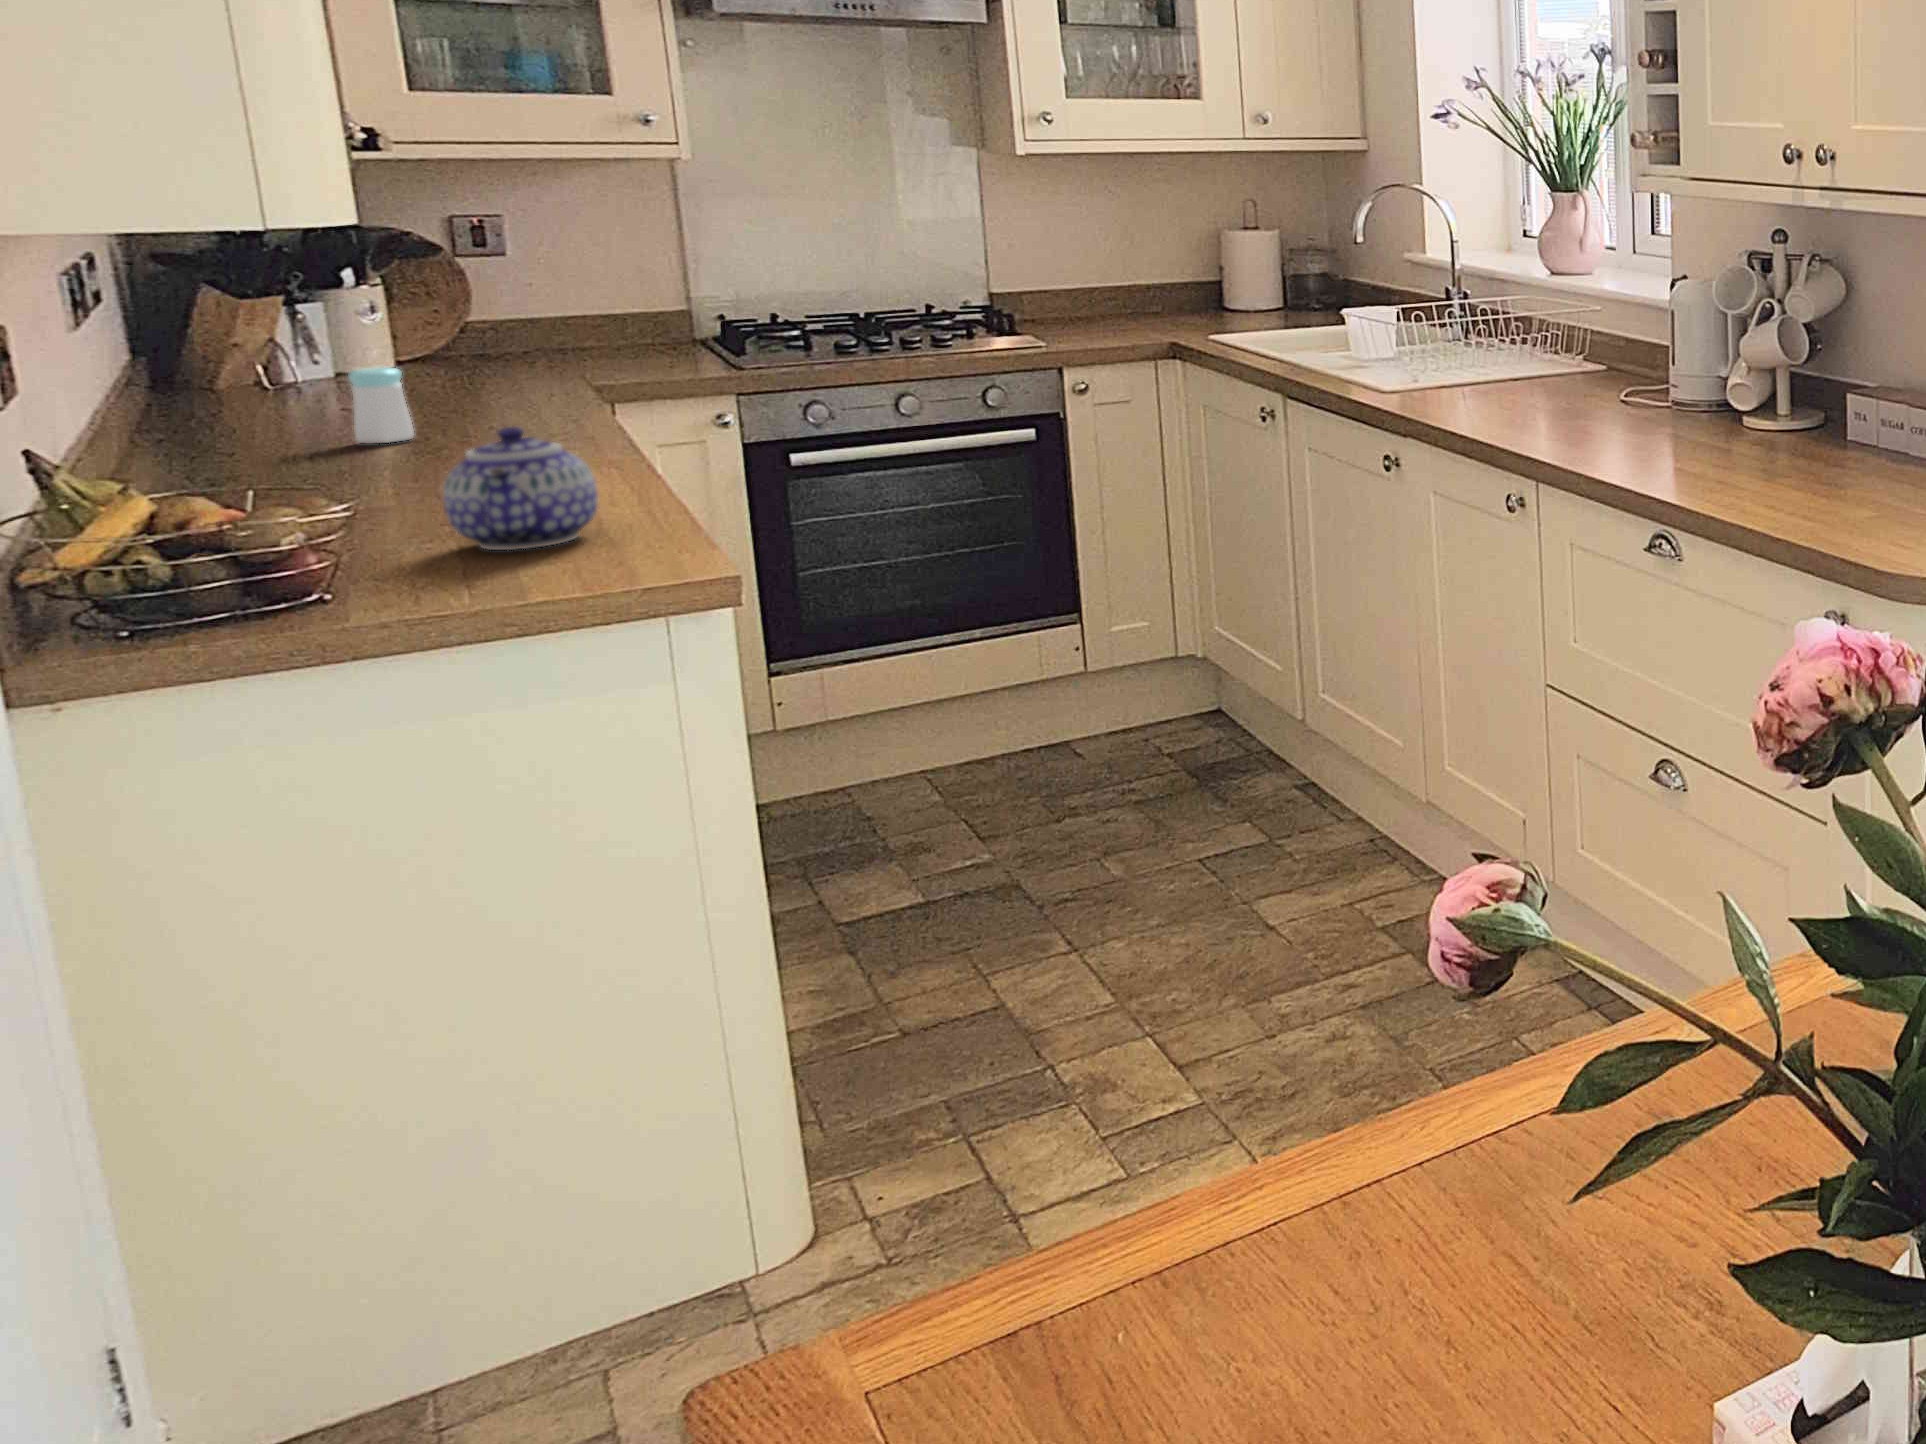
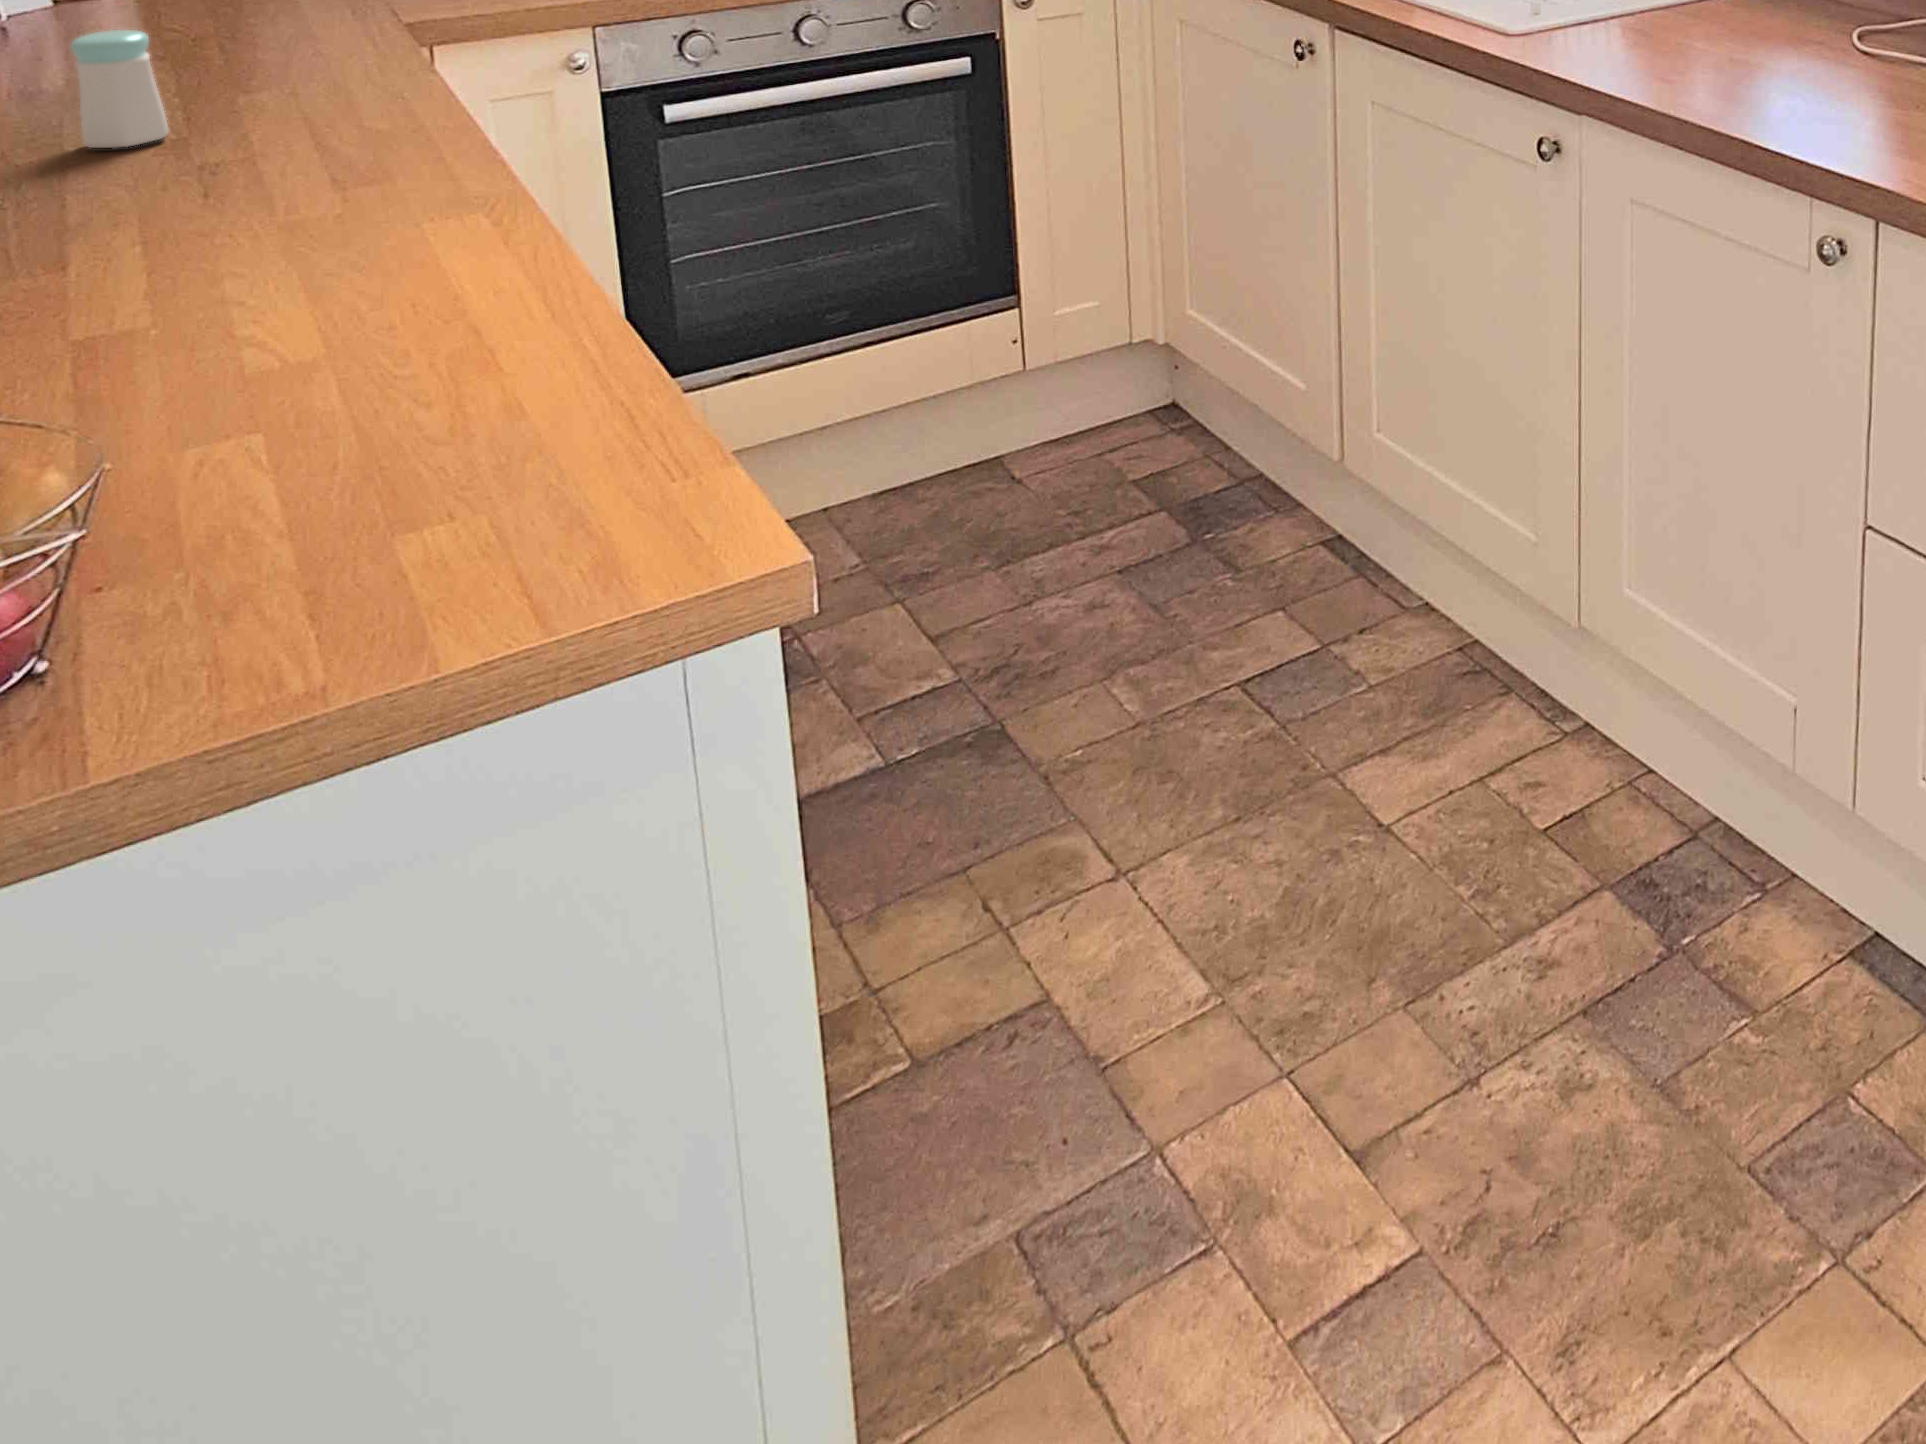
teapot: present [443,427,598,550] -> none [238,225,497,454]

